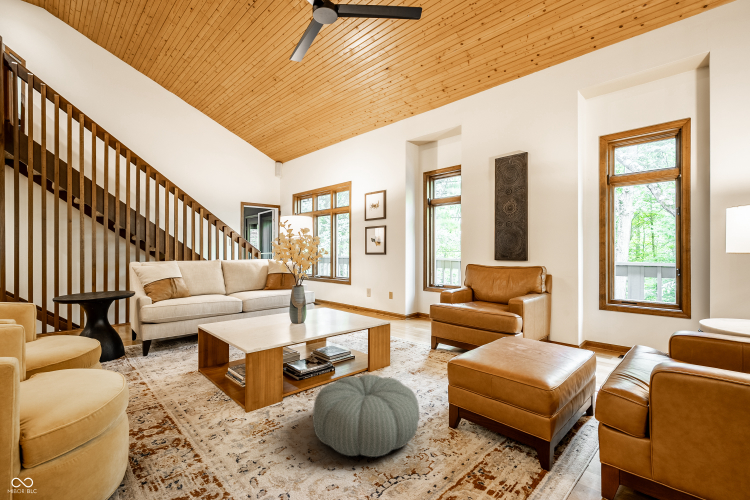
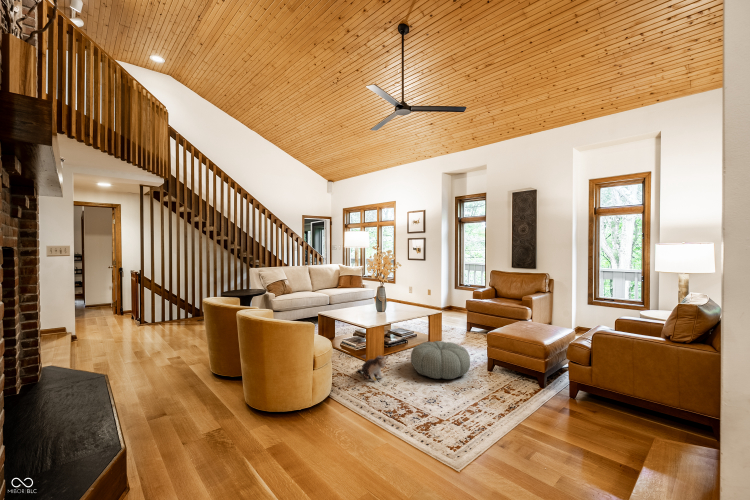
plush toy: none [211,413,252,466] -> present [358,355,388,381]

